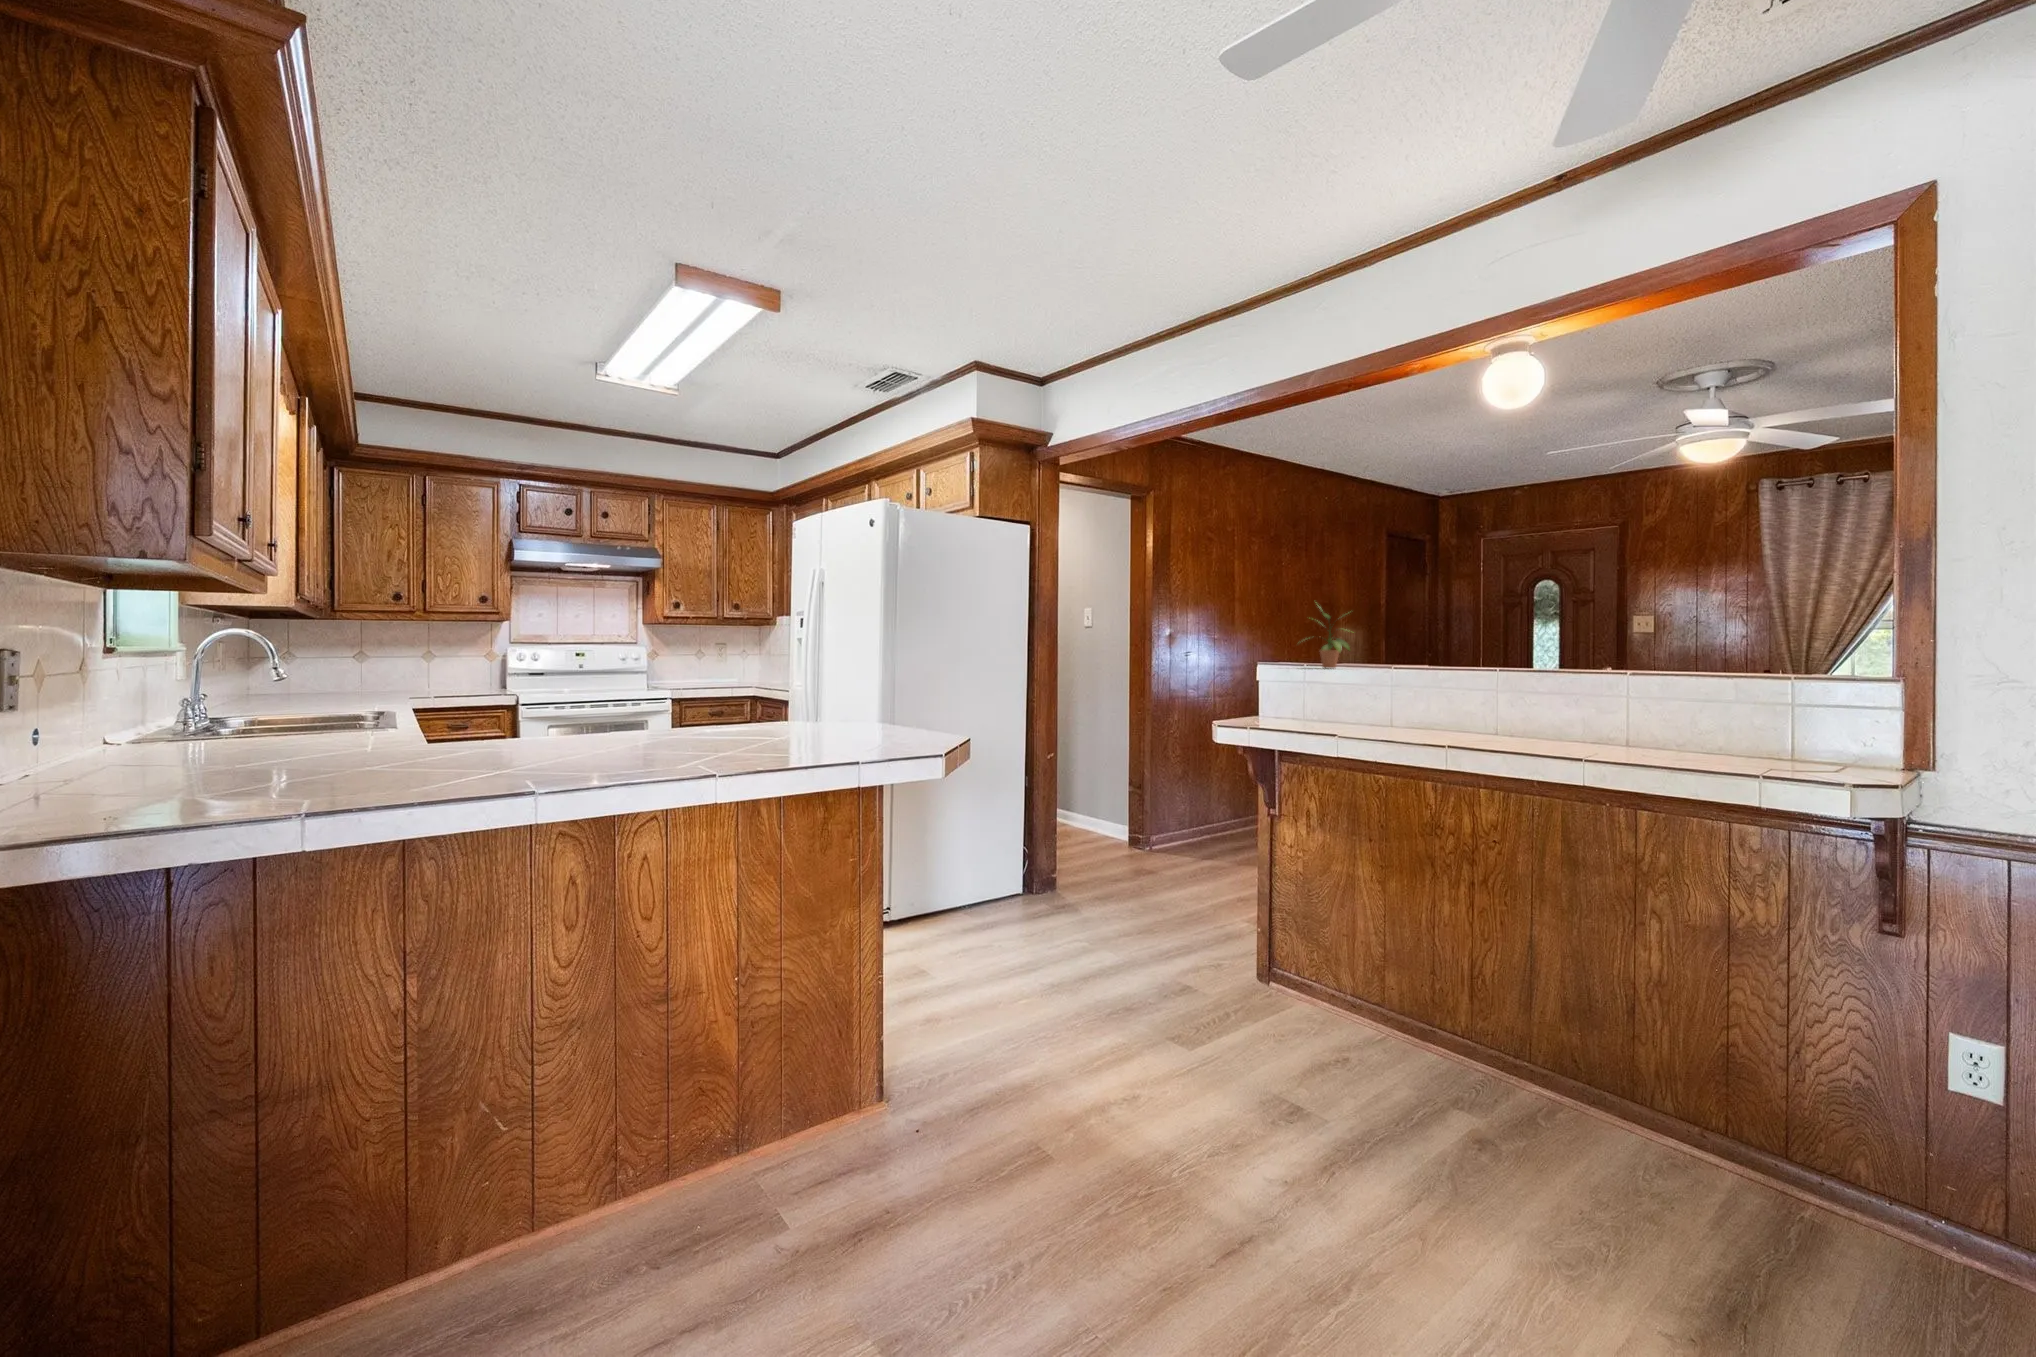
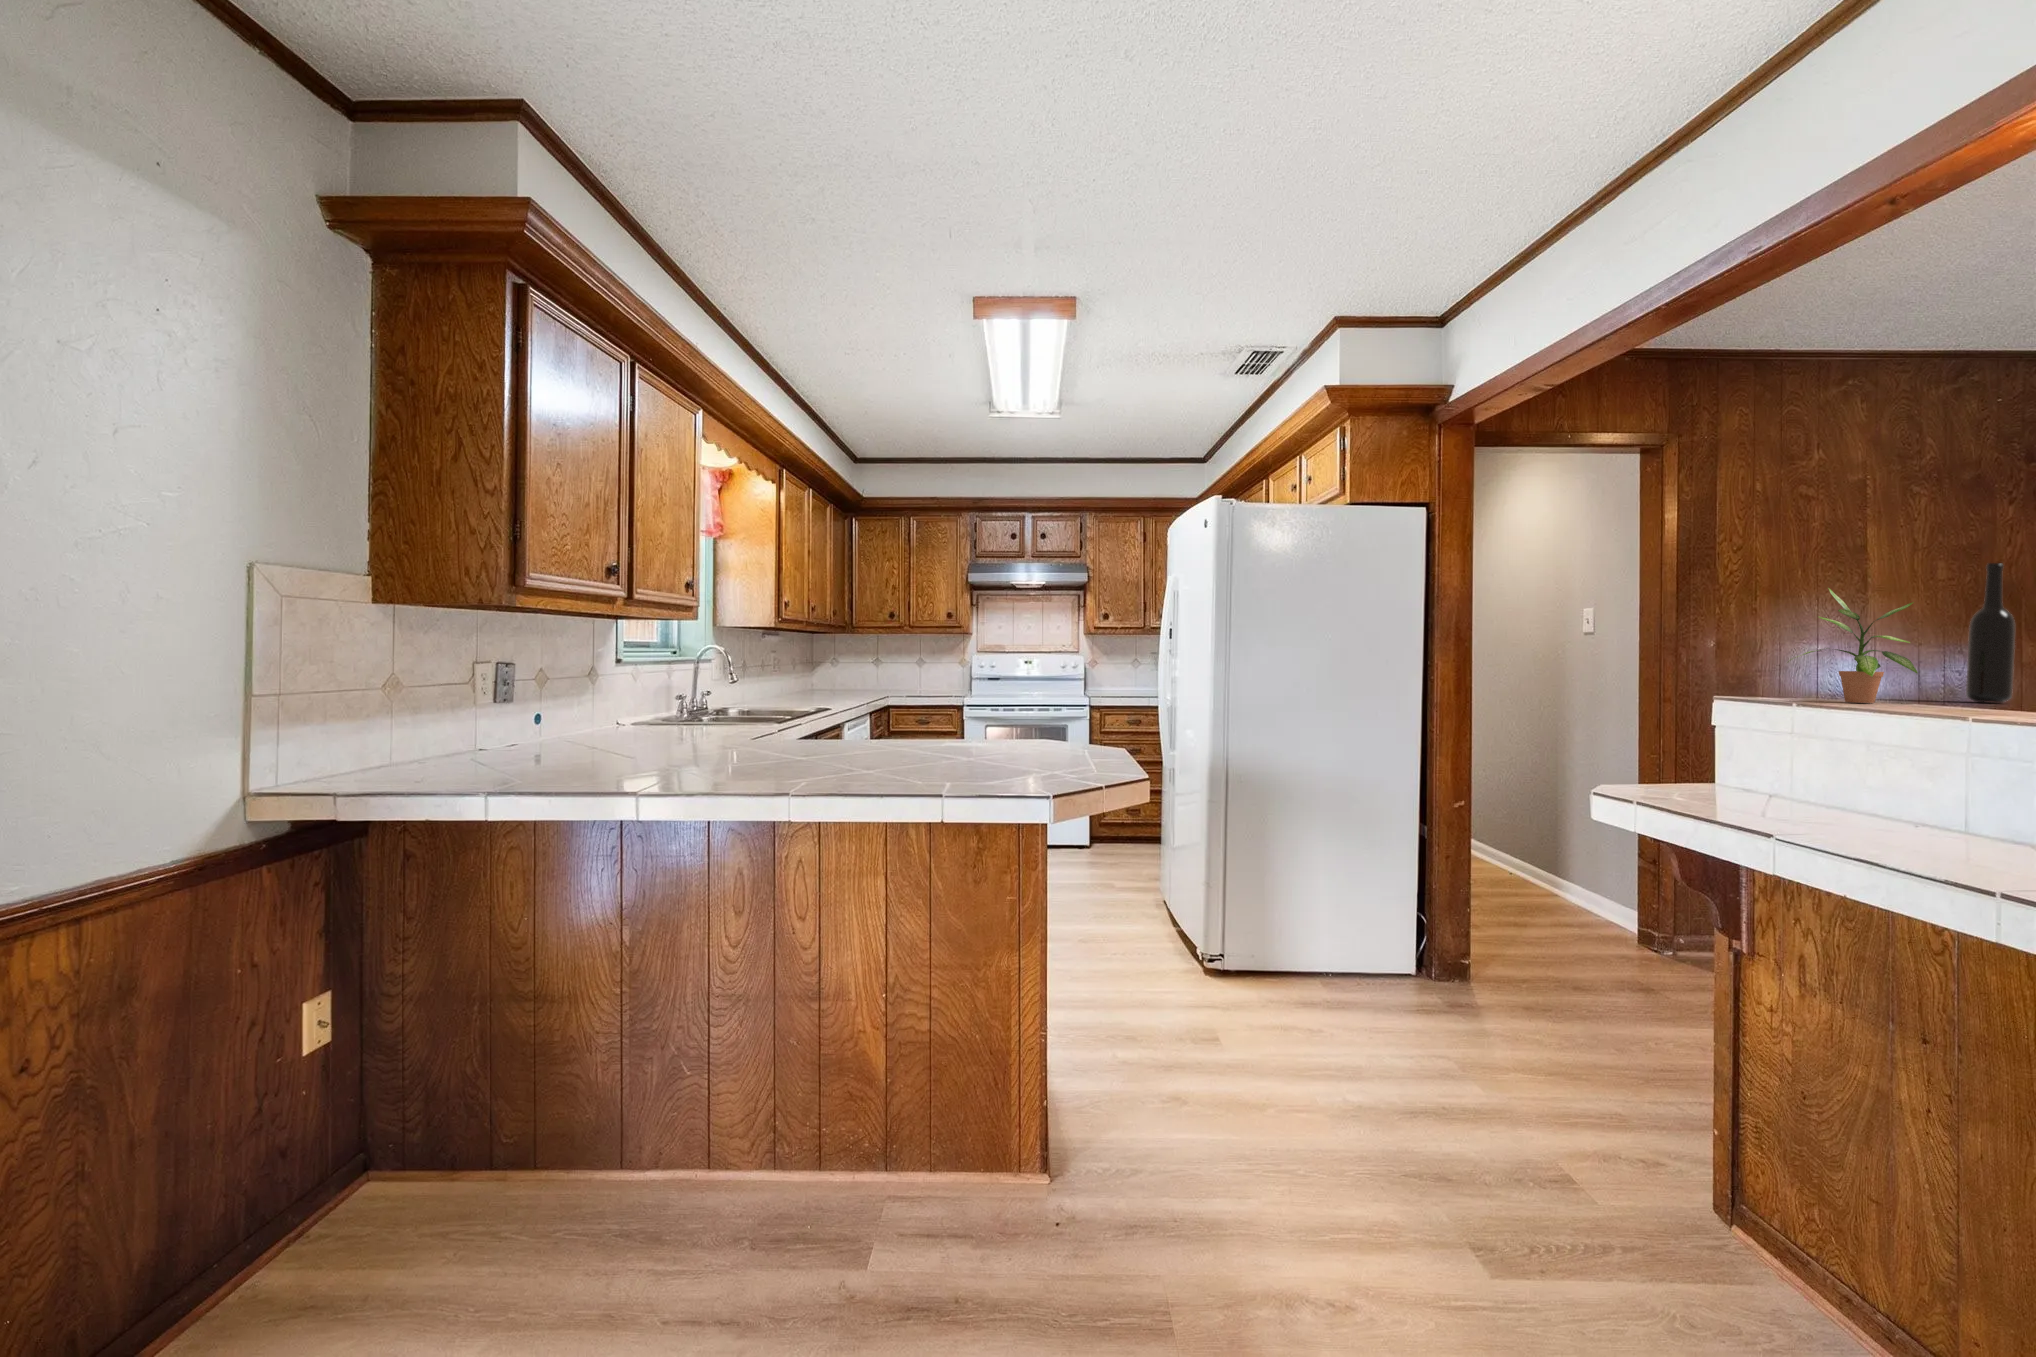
bottle: none [1360,589,1379,667] -> present [1966,563,2015,703]

